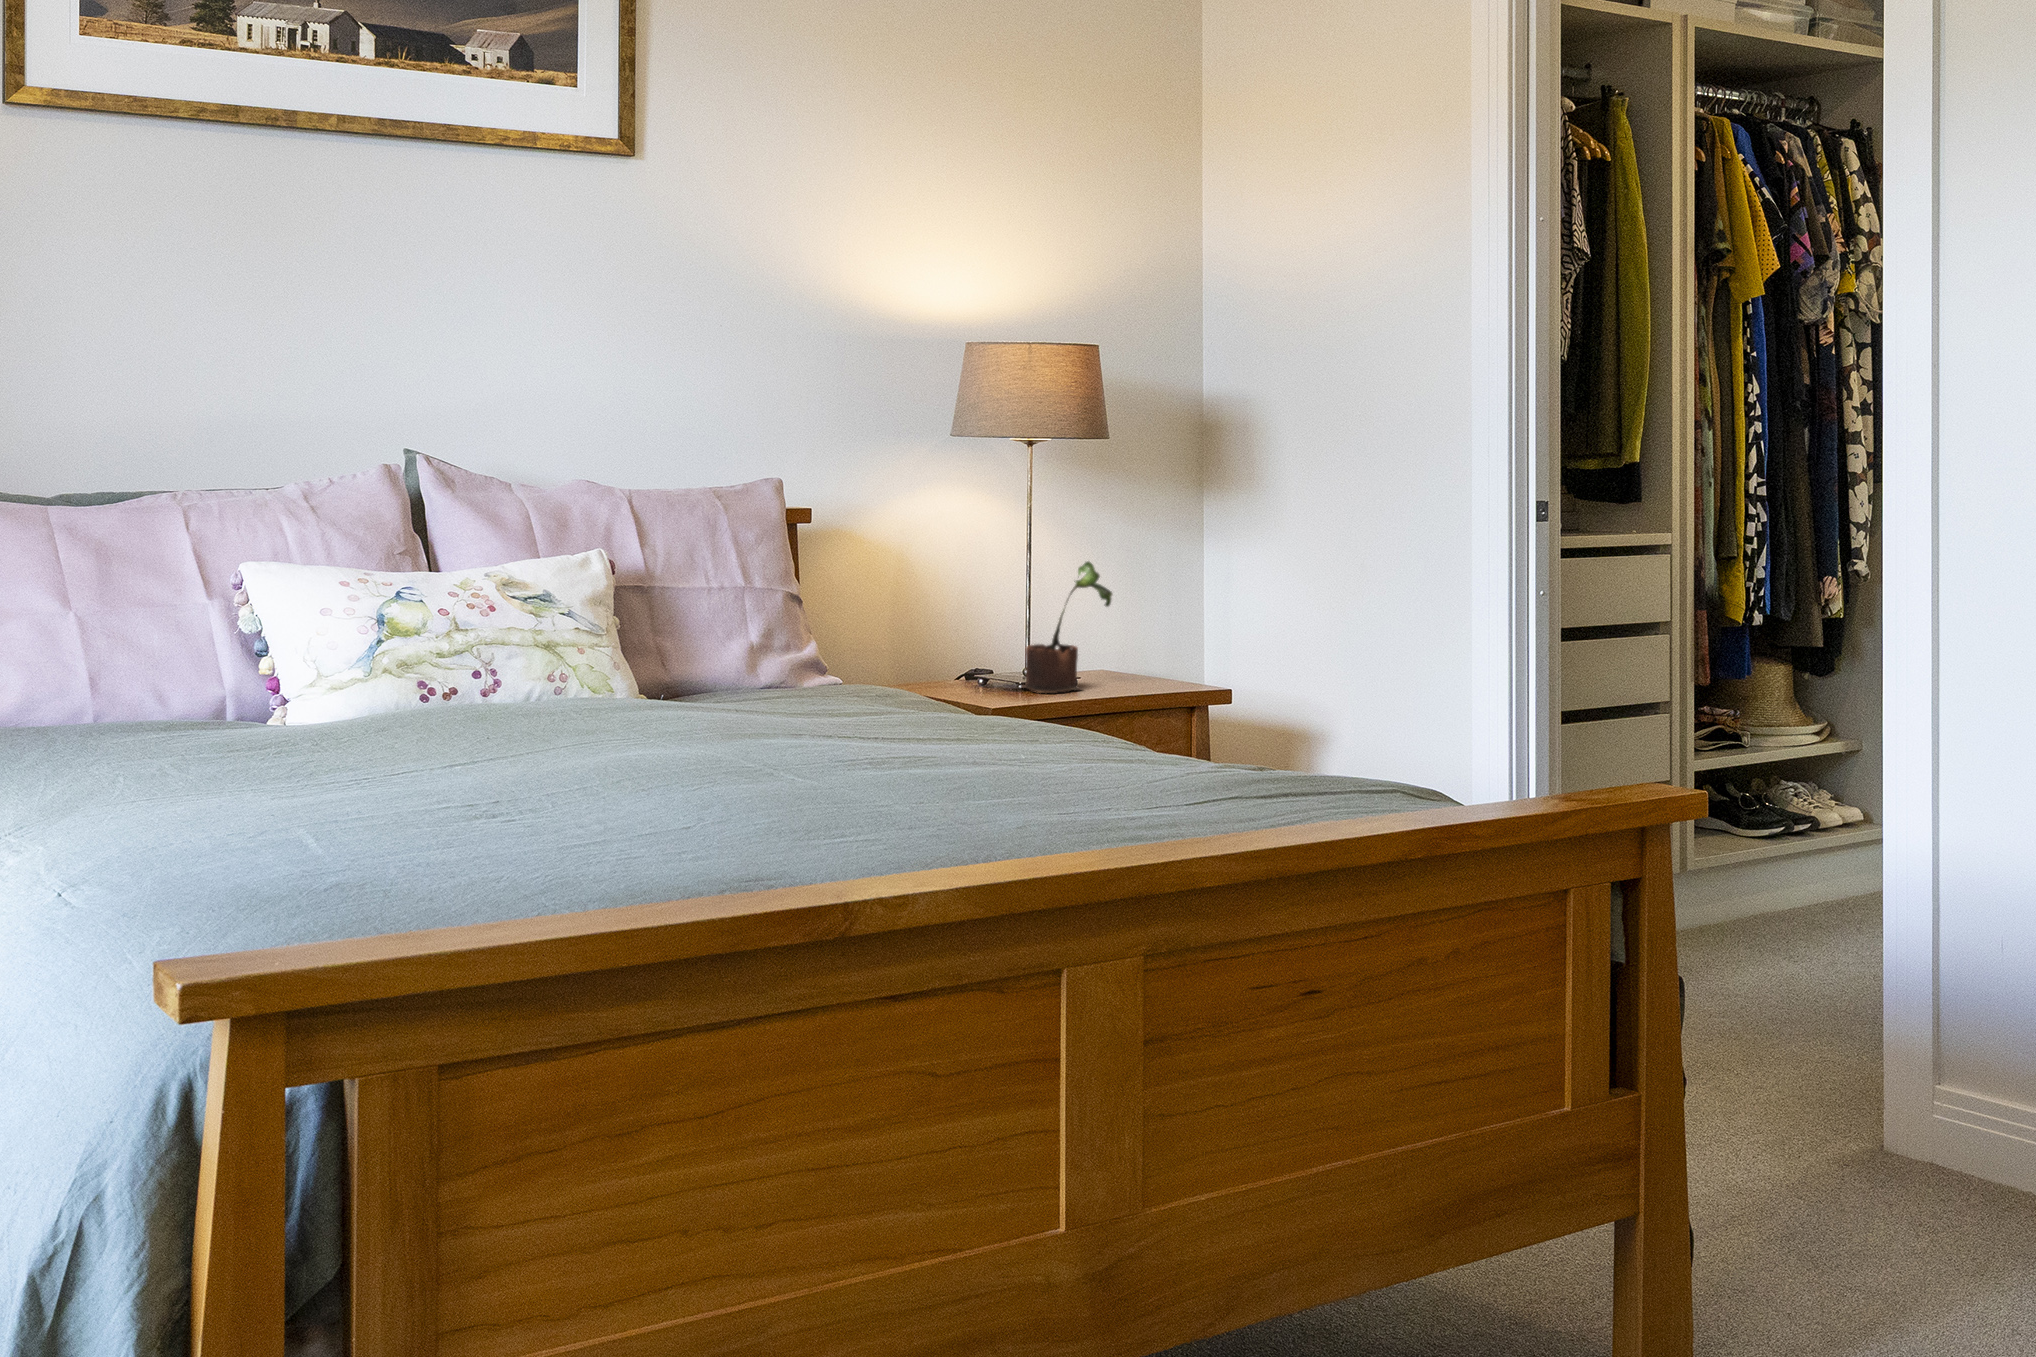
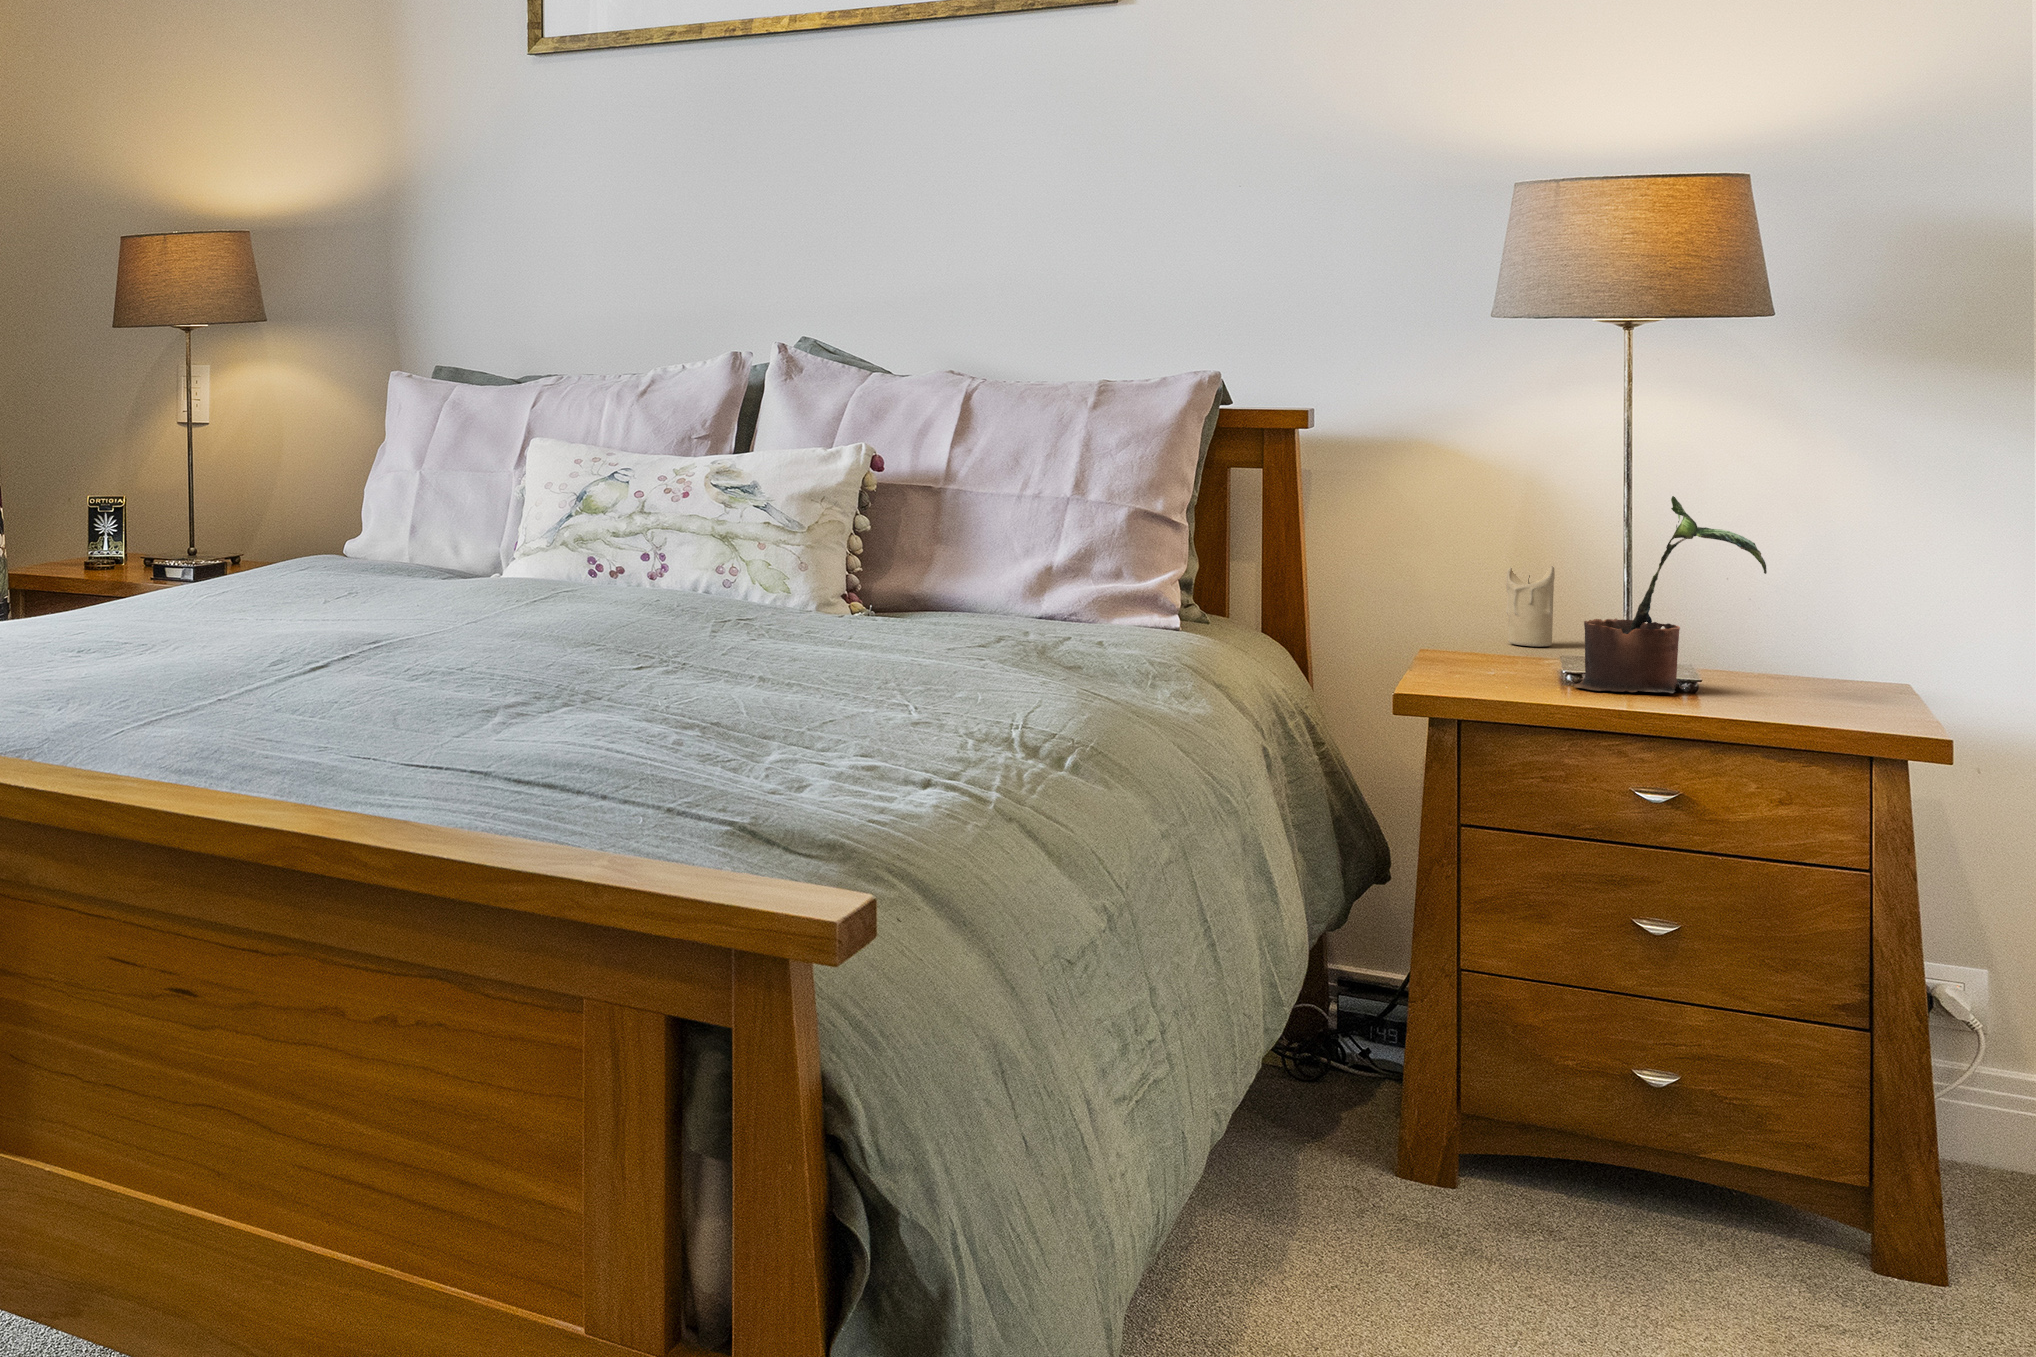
candle: none [880,611,910,671] -> present [1506,566,1555,646]

